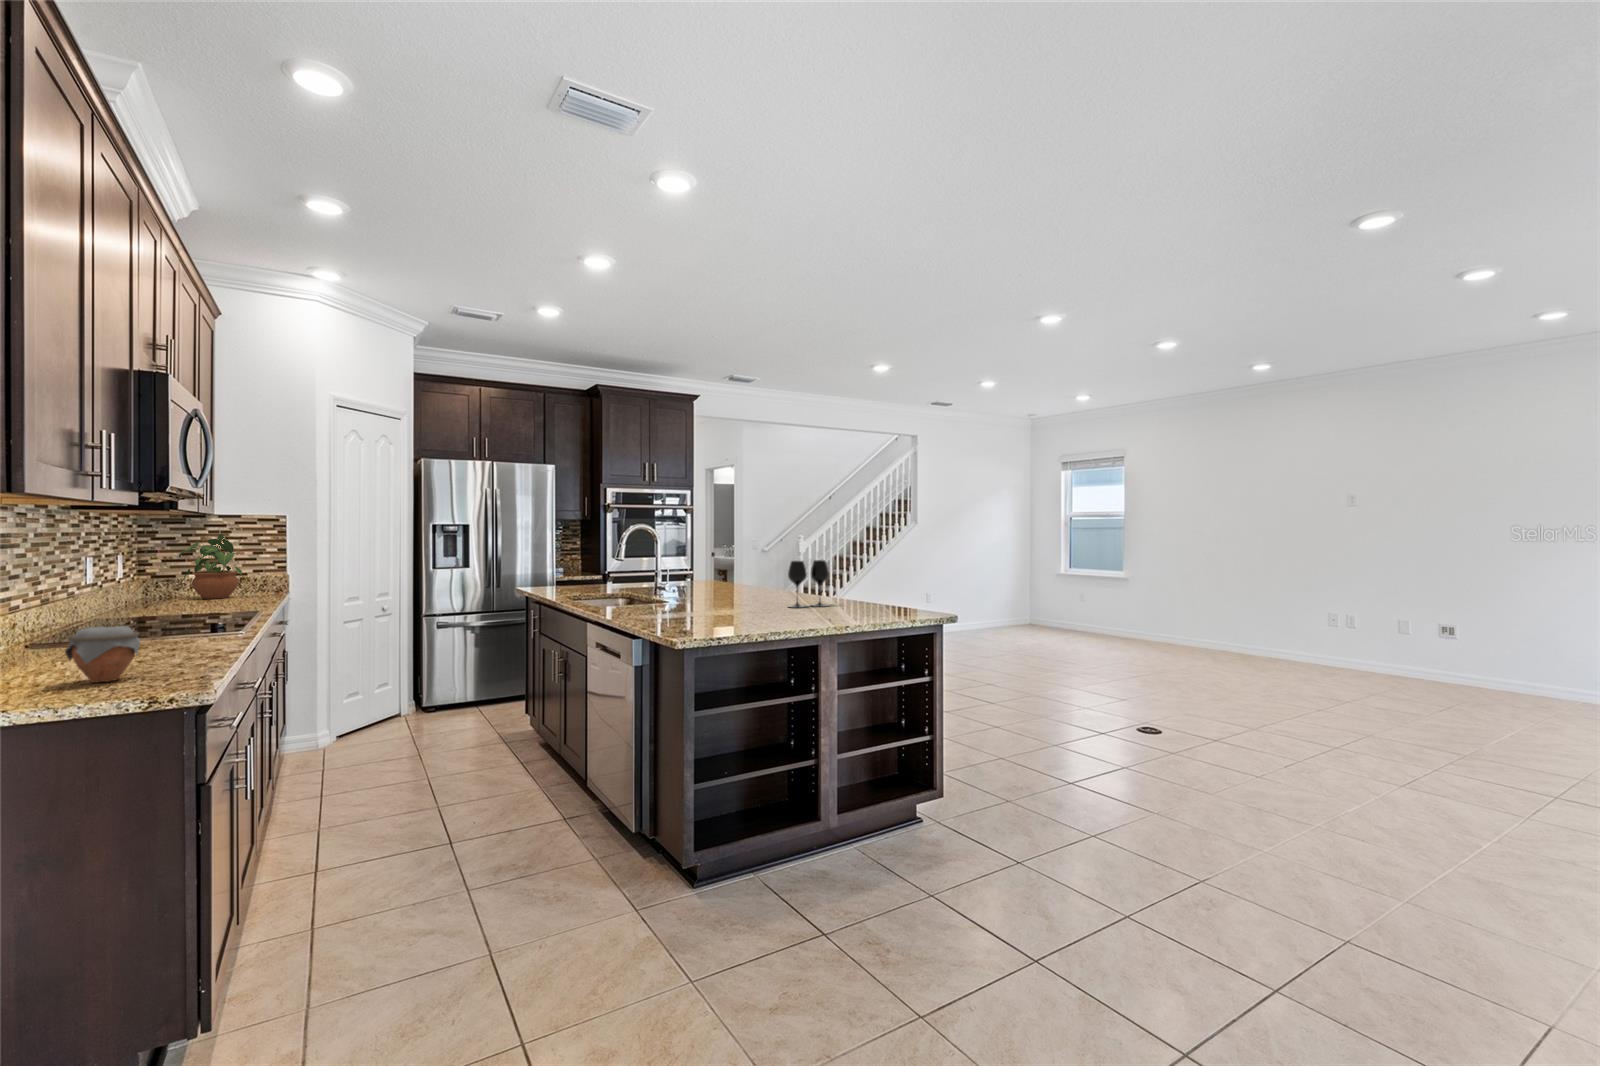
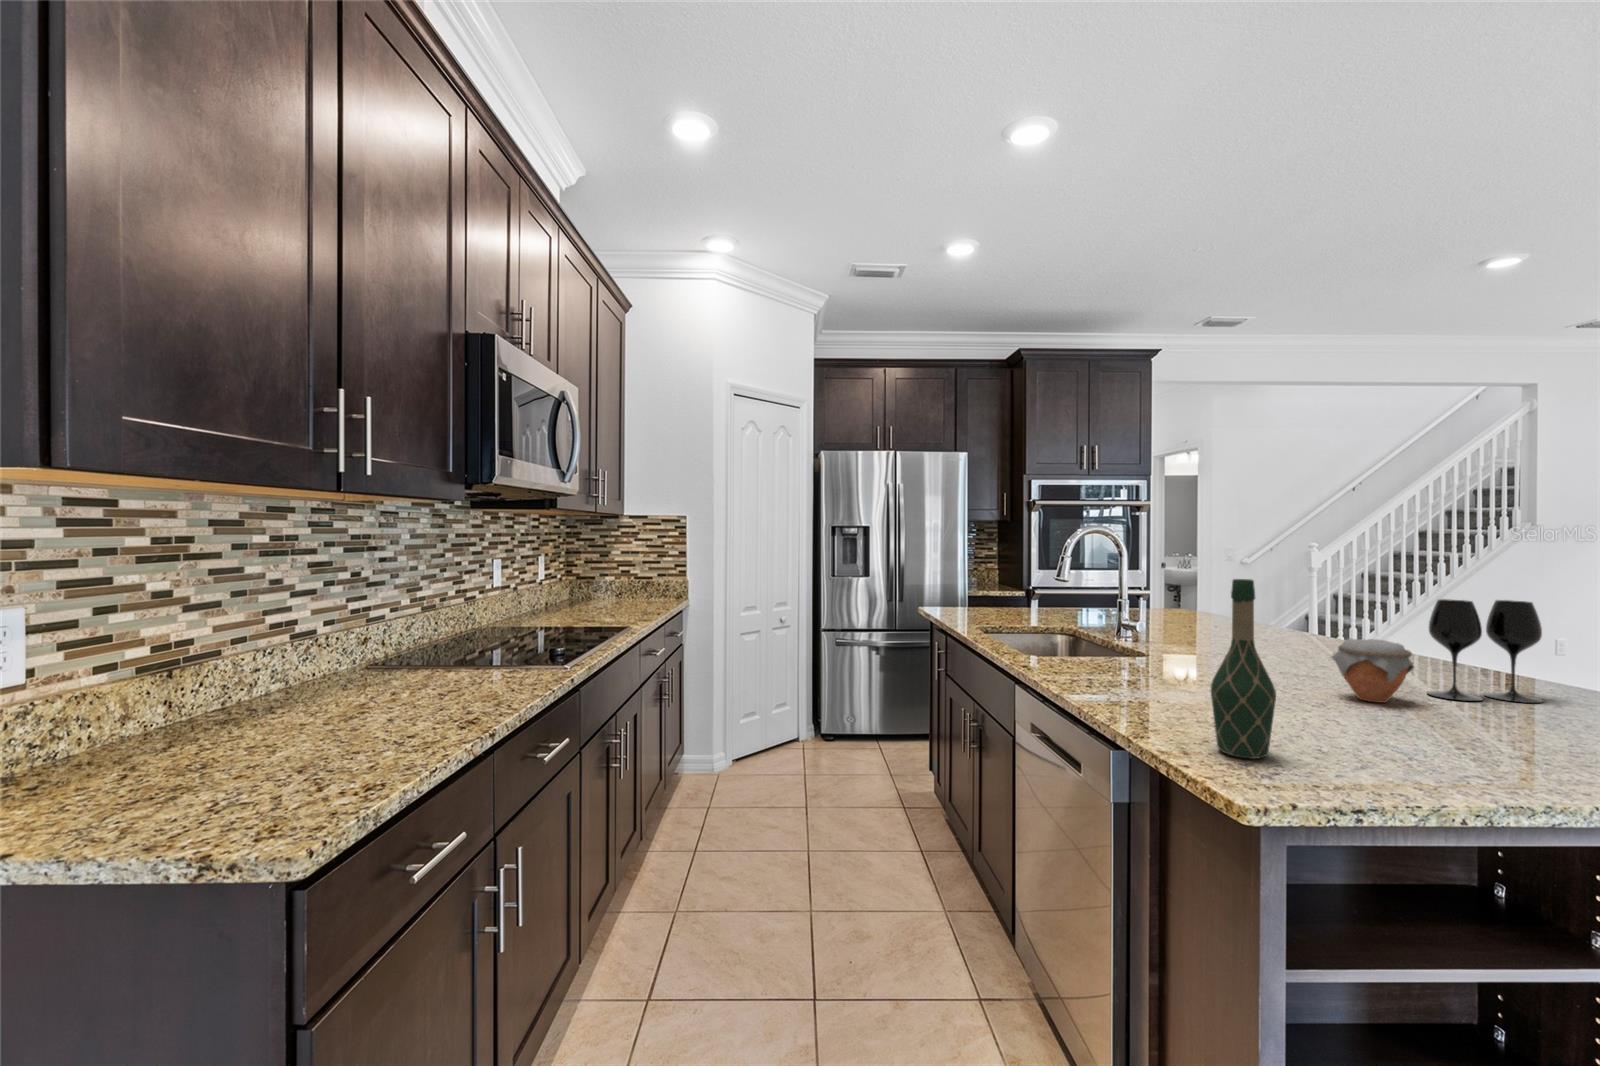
potted plant: present [179,534,242,599] -> none [596,535,647,603]
wine bottle: none [675,550,701,629] -> present [1211,579,1276,759]
jar: present [65,626,140,682] -> present [1331,638,1414,703]

